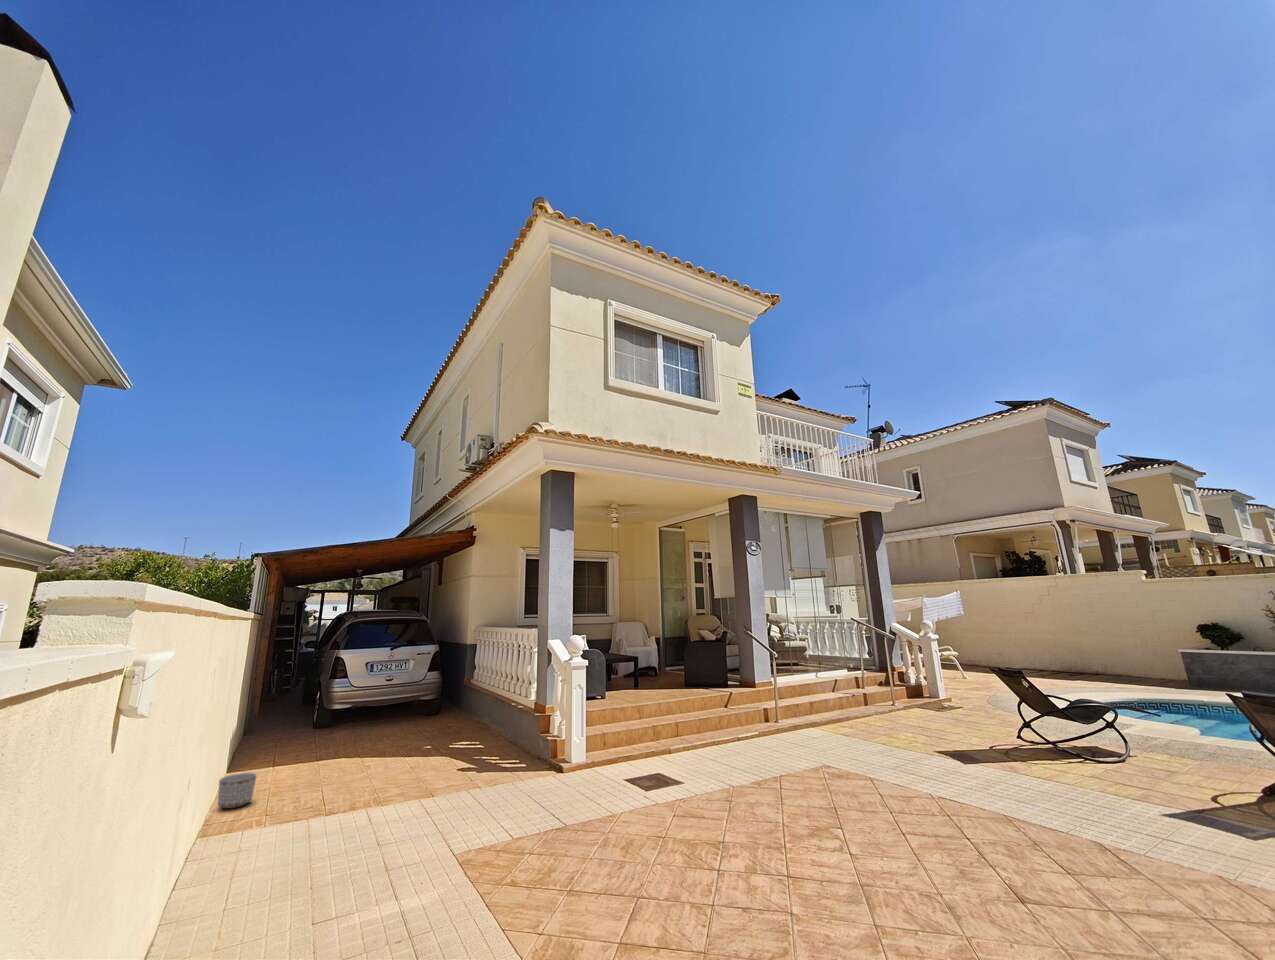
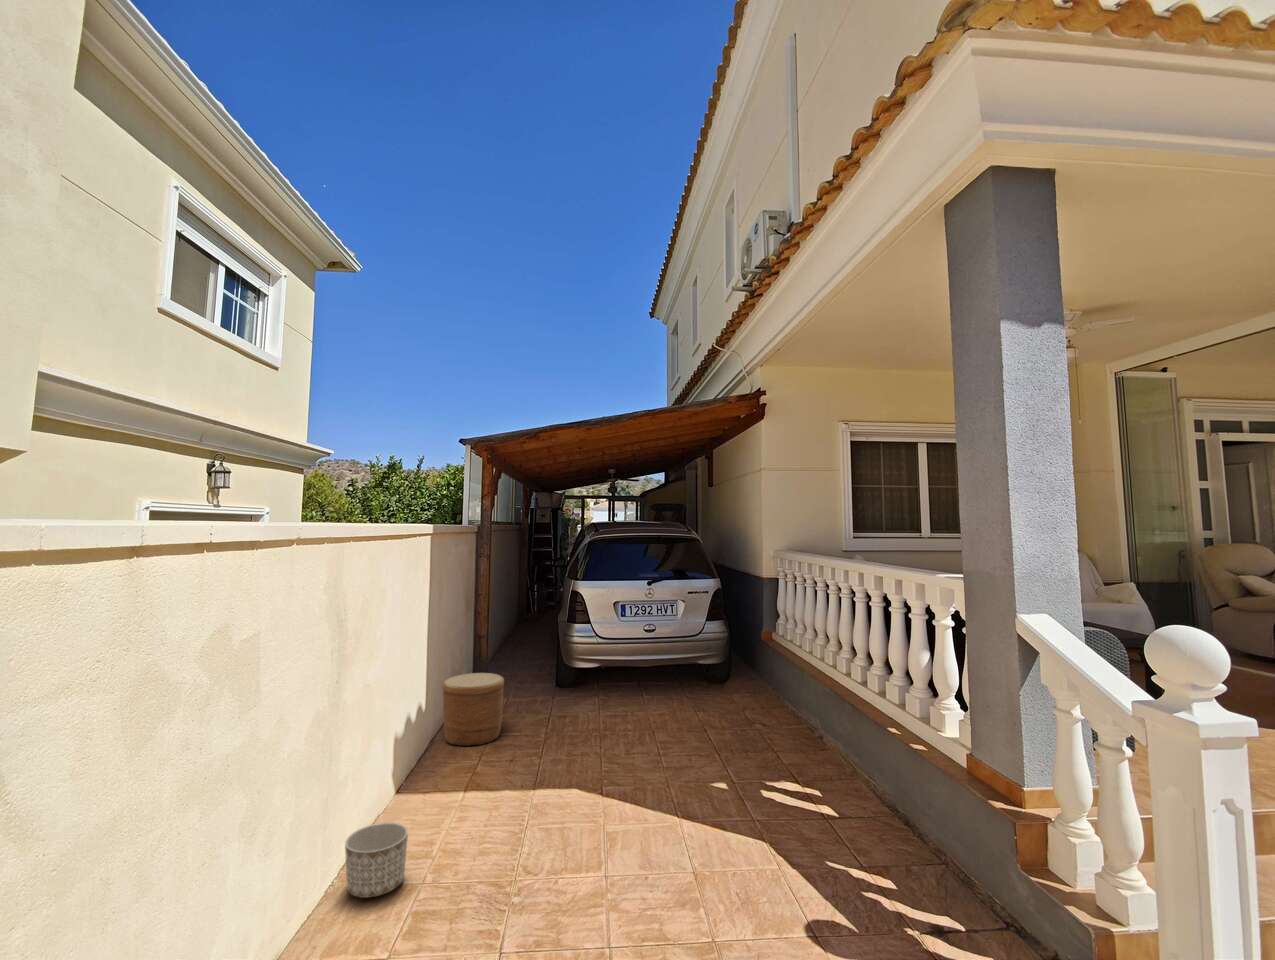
woven basket: none [237,713,287,761] -> present [443,673,504,746]

